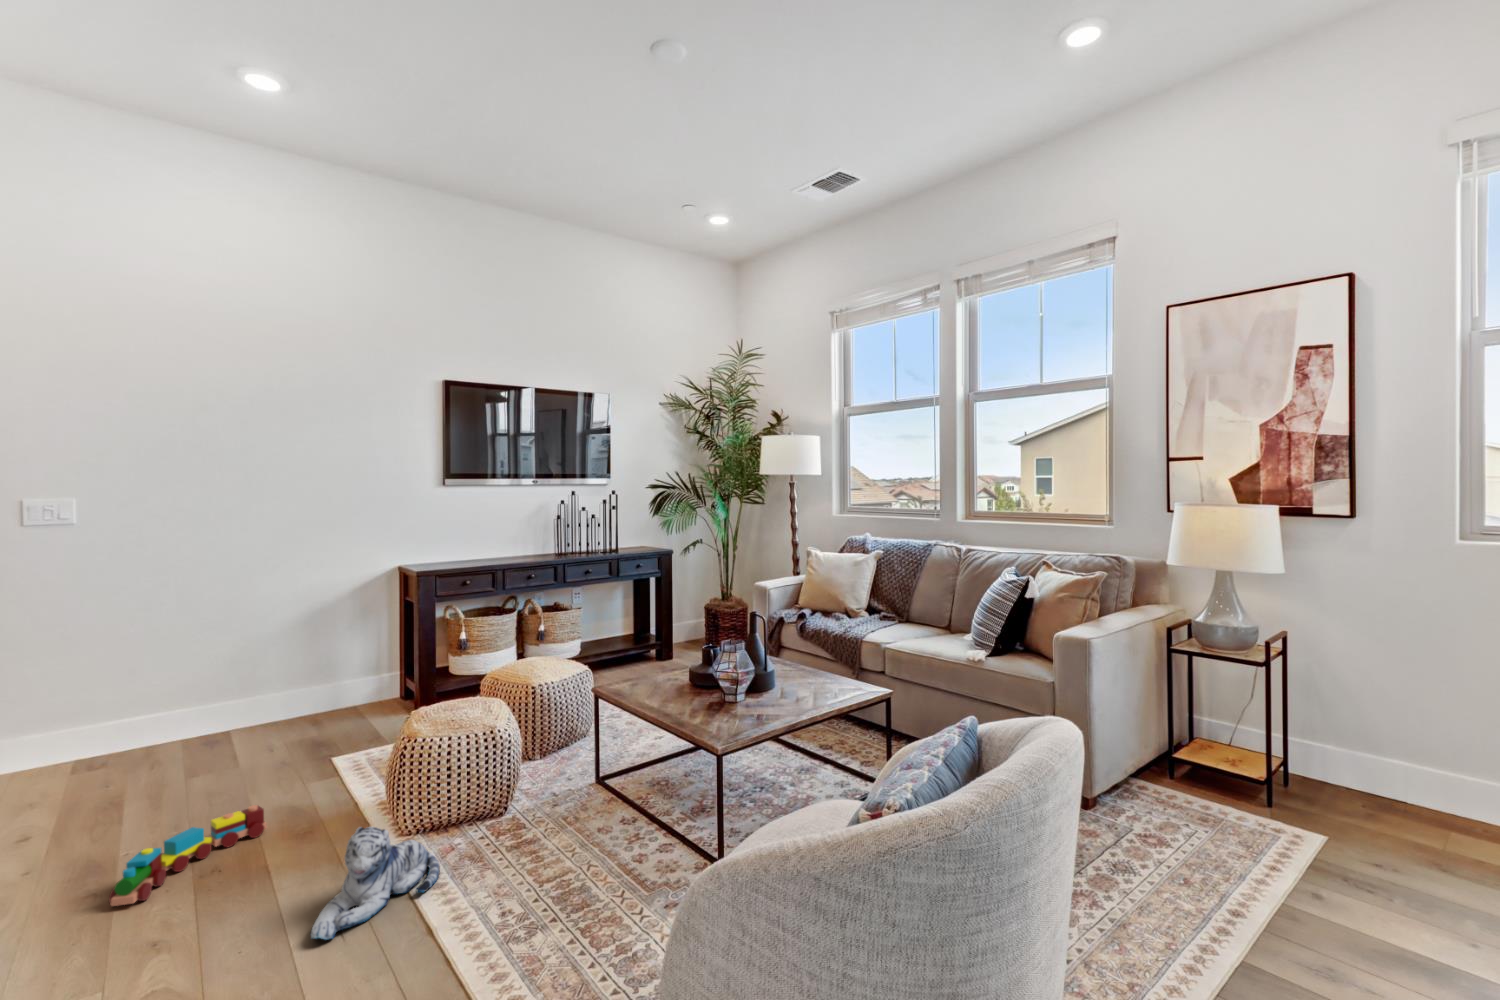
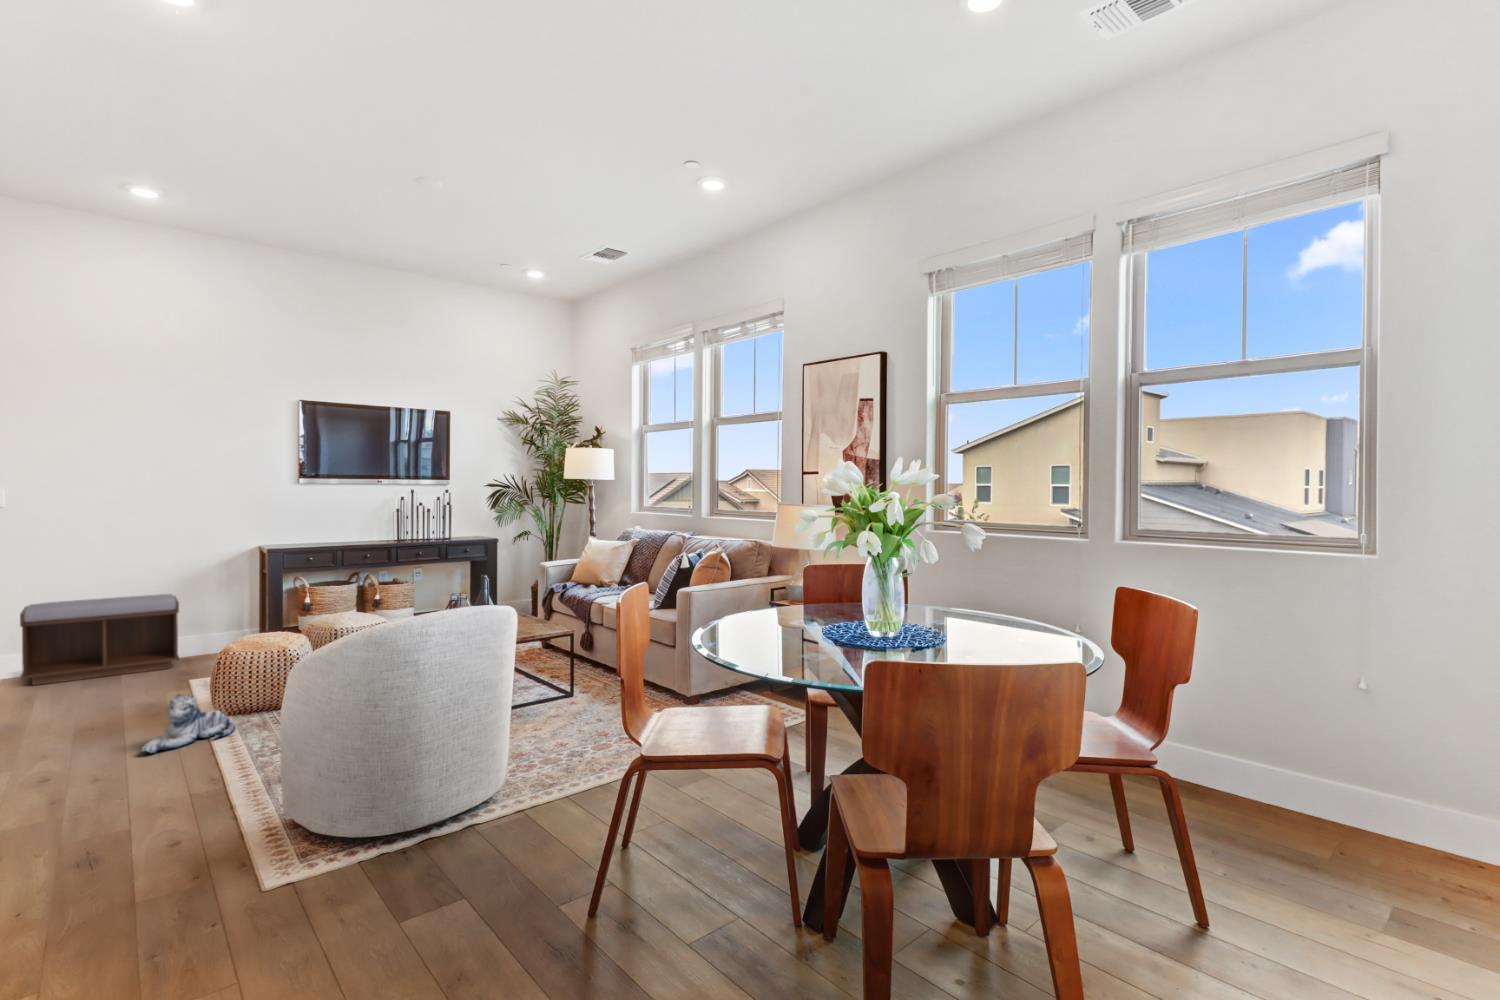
bench: none [101,632,311,770] -> present [20,594,179,685]
toy train: present [109,805,267,906] -> none [21,696,130,741]

